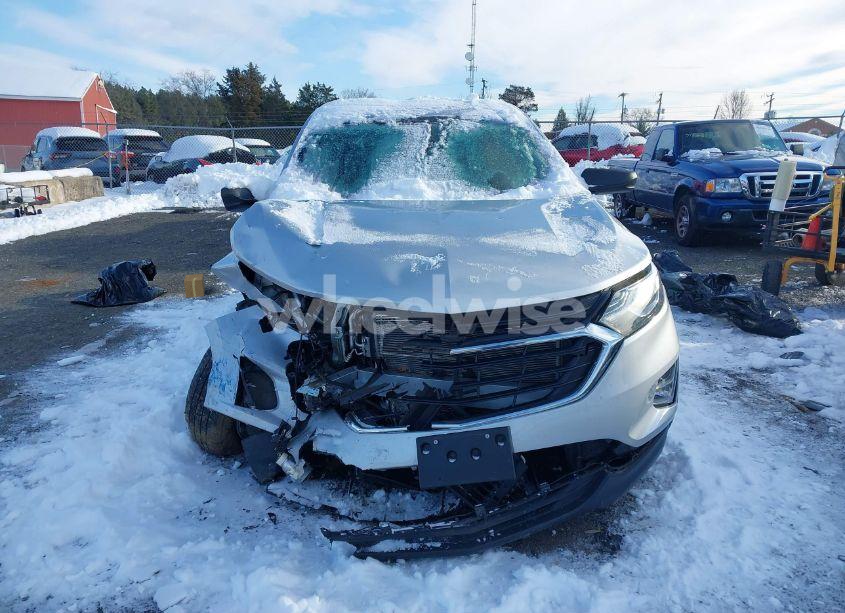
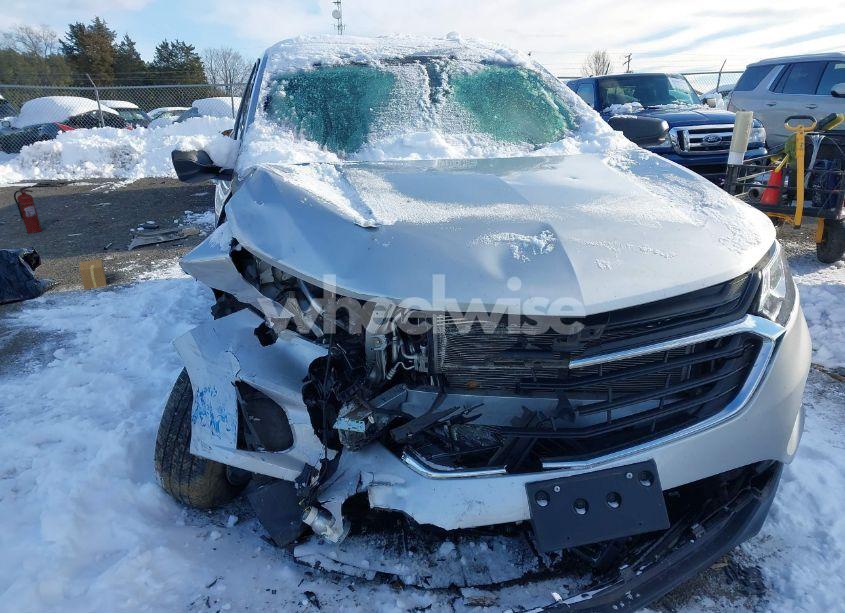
fire extinguisher: none [149,211,167,251] -> present [14,186,42,233]

